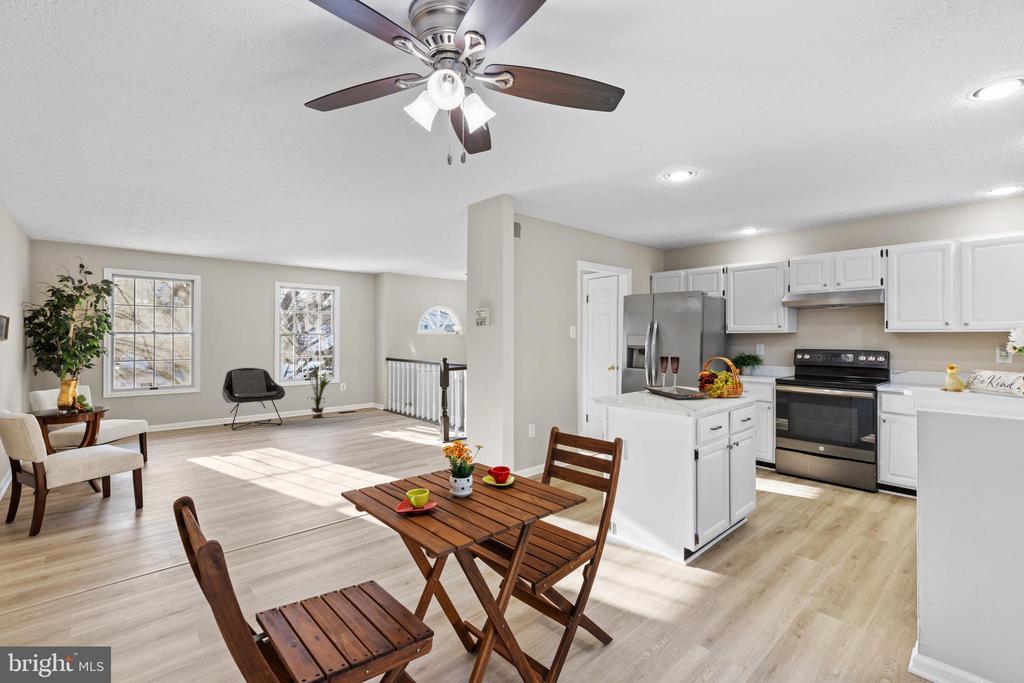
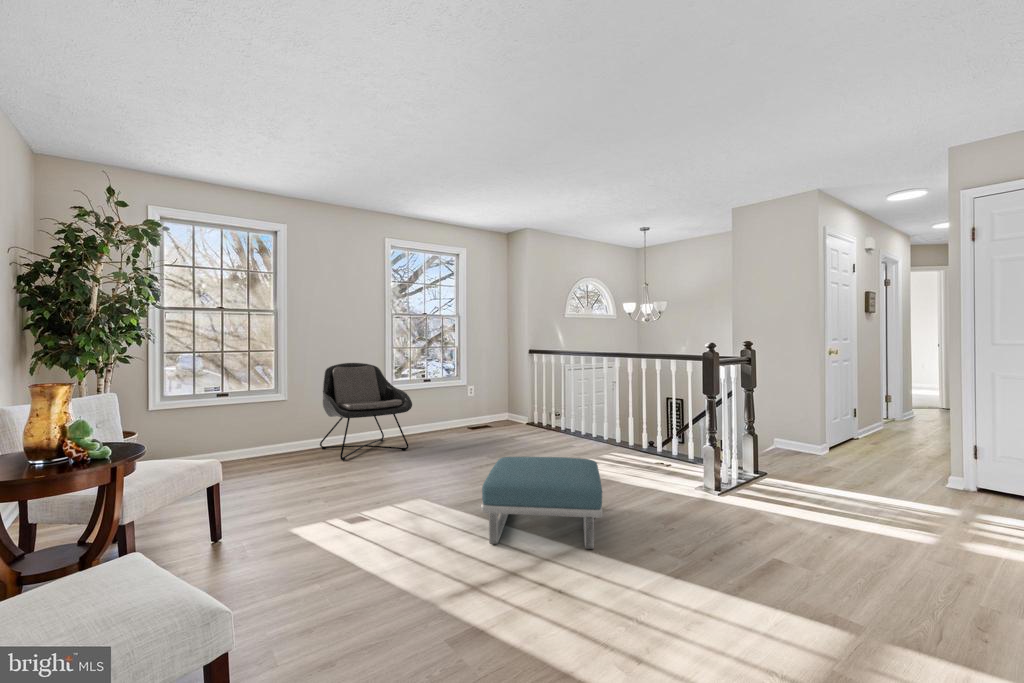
house plant: present [307,366,330,418] -> none [423,358,468,436]
footstool: none [278,417,360,456] -> present [481,457,603,549]

